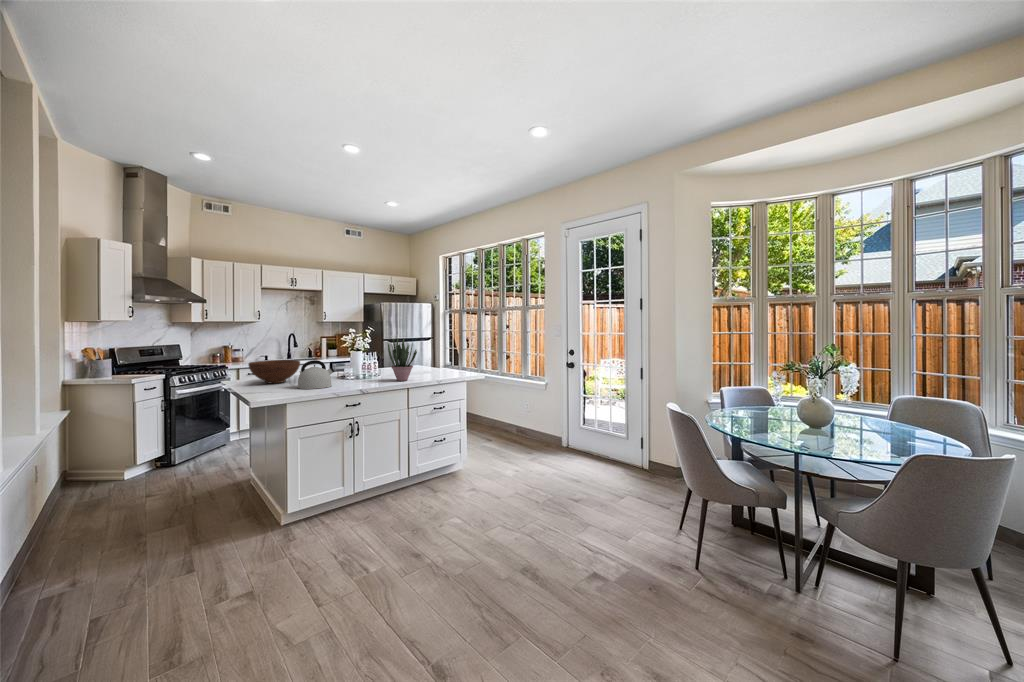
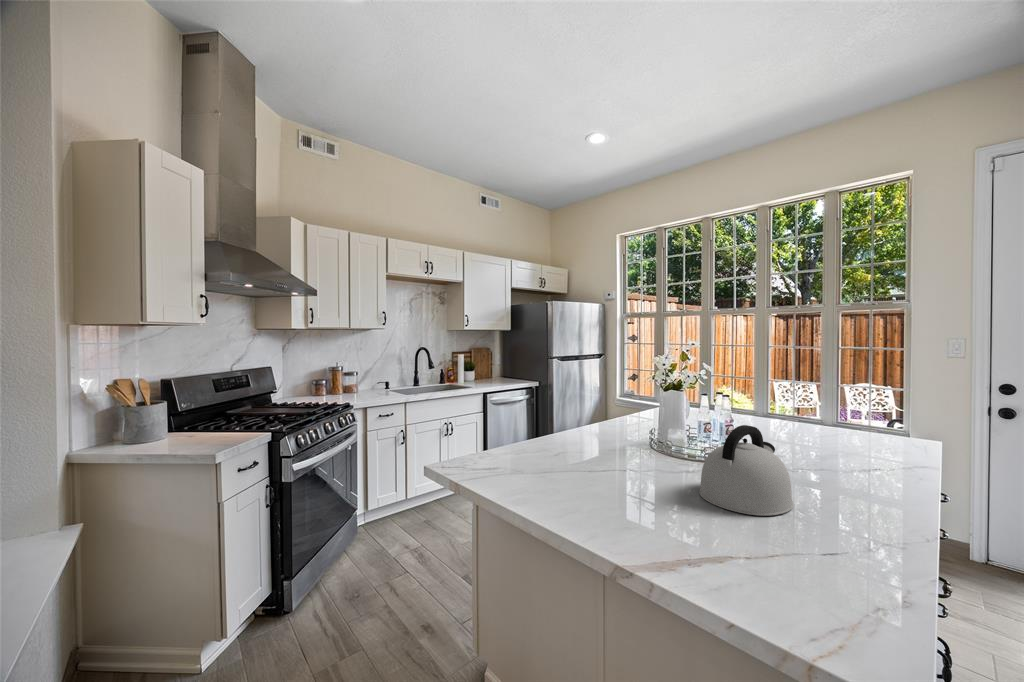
potted plant: present [388,339,417,381] -> none [823,360,903,464]
fruit bowl: present [248,360,300,383] -> none [528,412,640,478]

